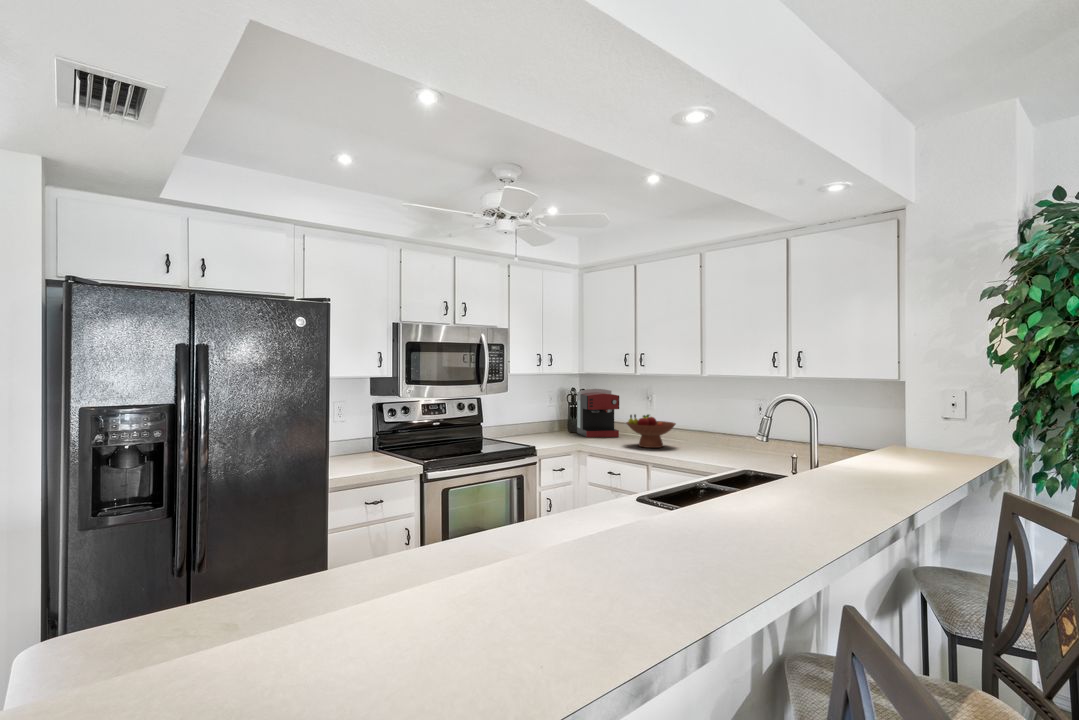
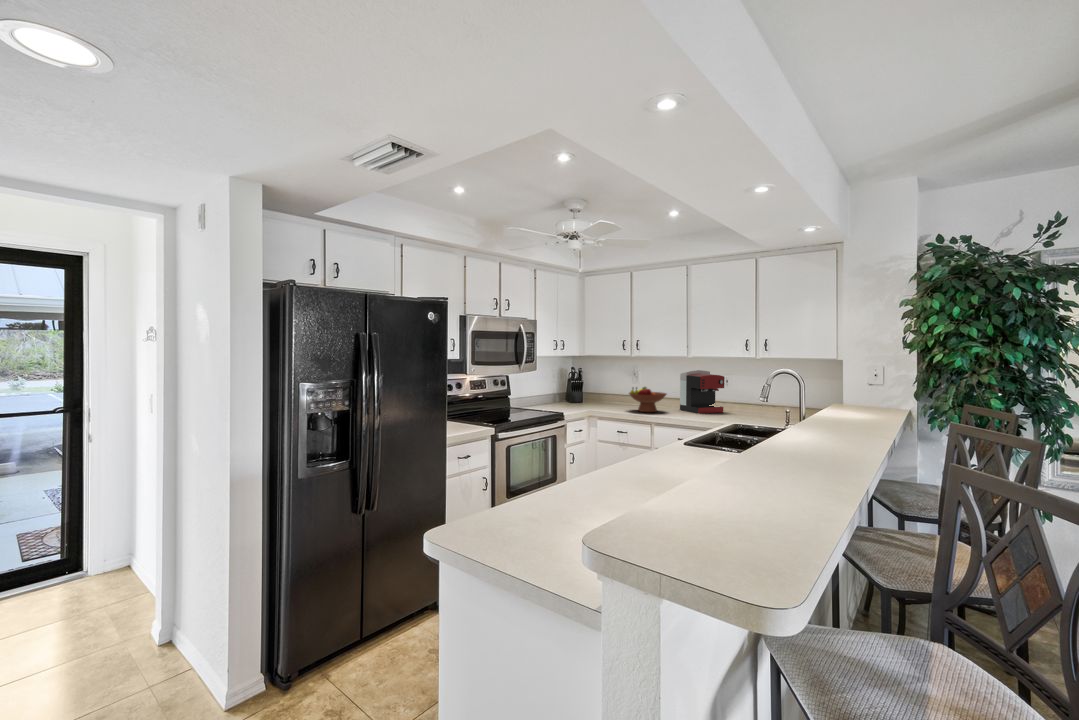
coffee maker: present [577,389,619,437] -> present [680,370,725,413]

